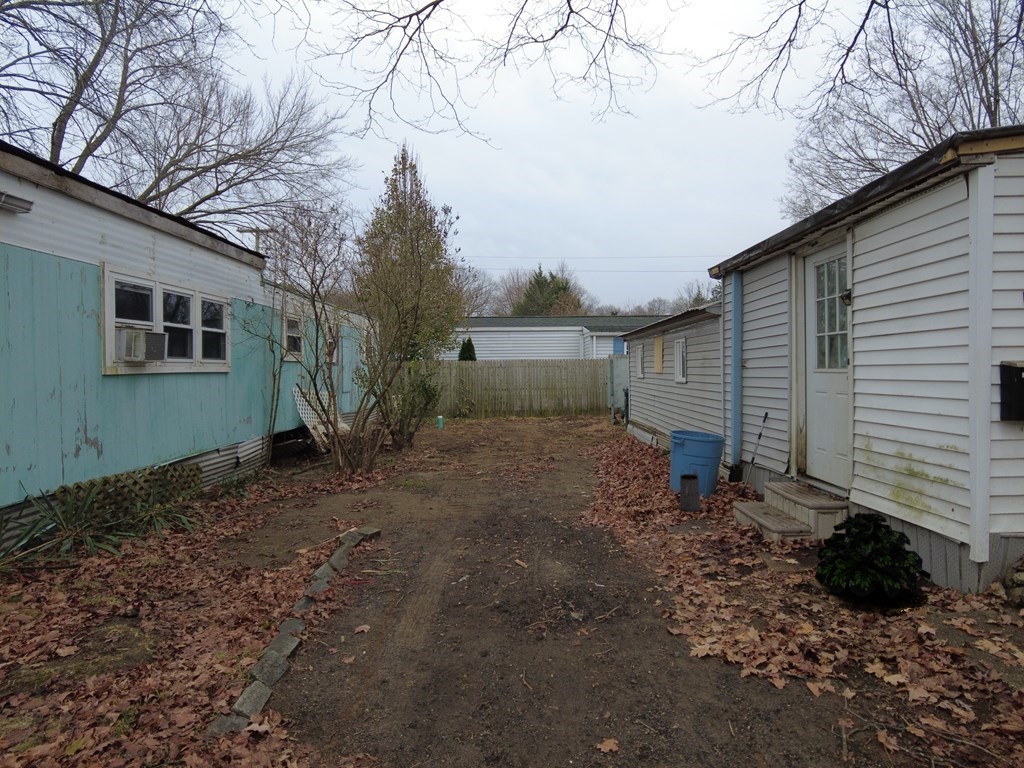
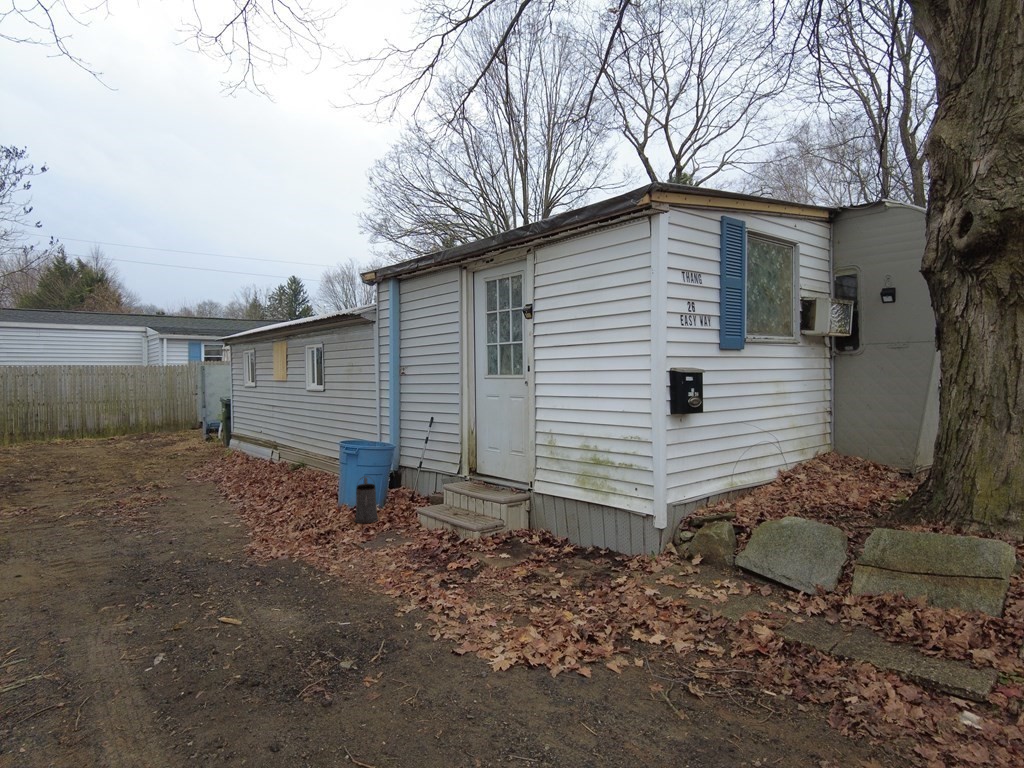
potted plant: present [815,513,931,598] -> none [535,499,622,577]

